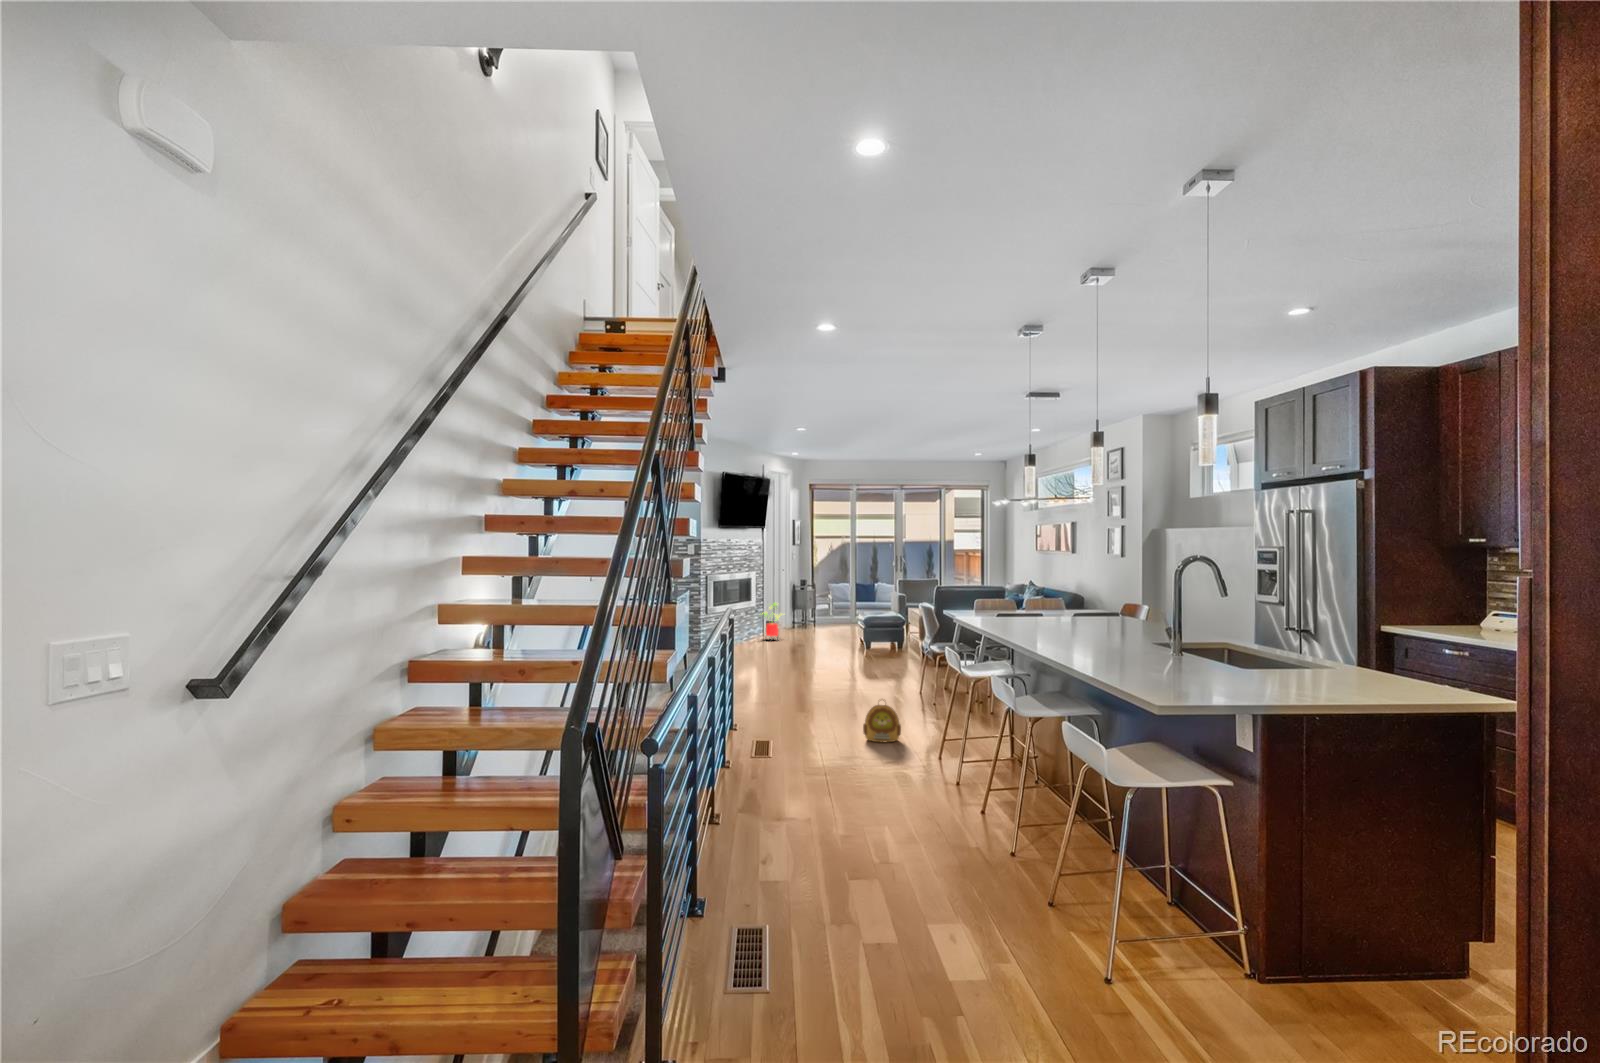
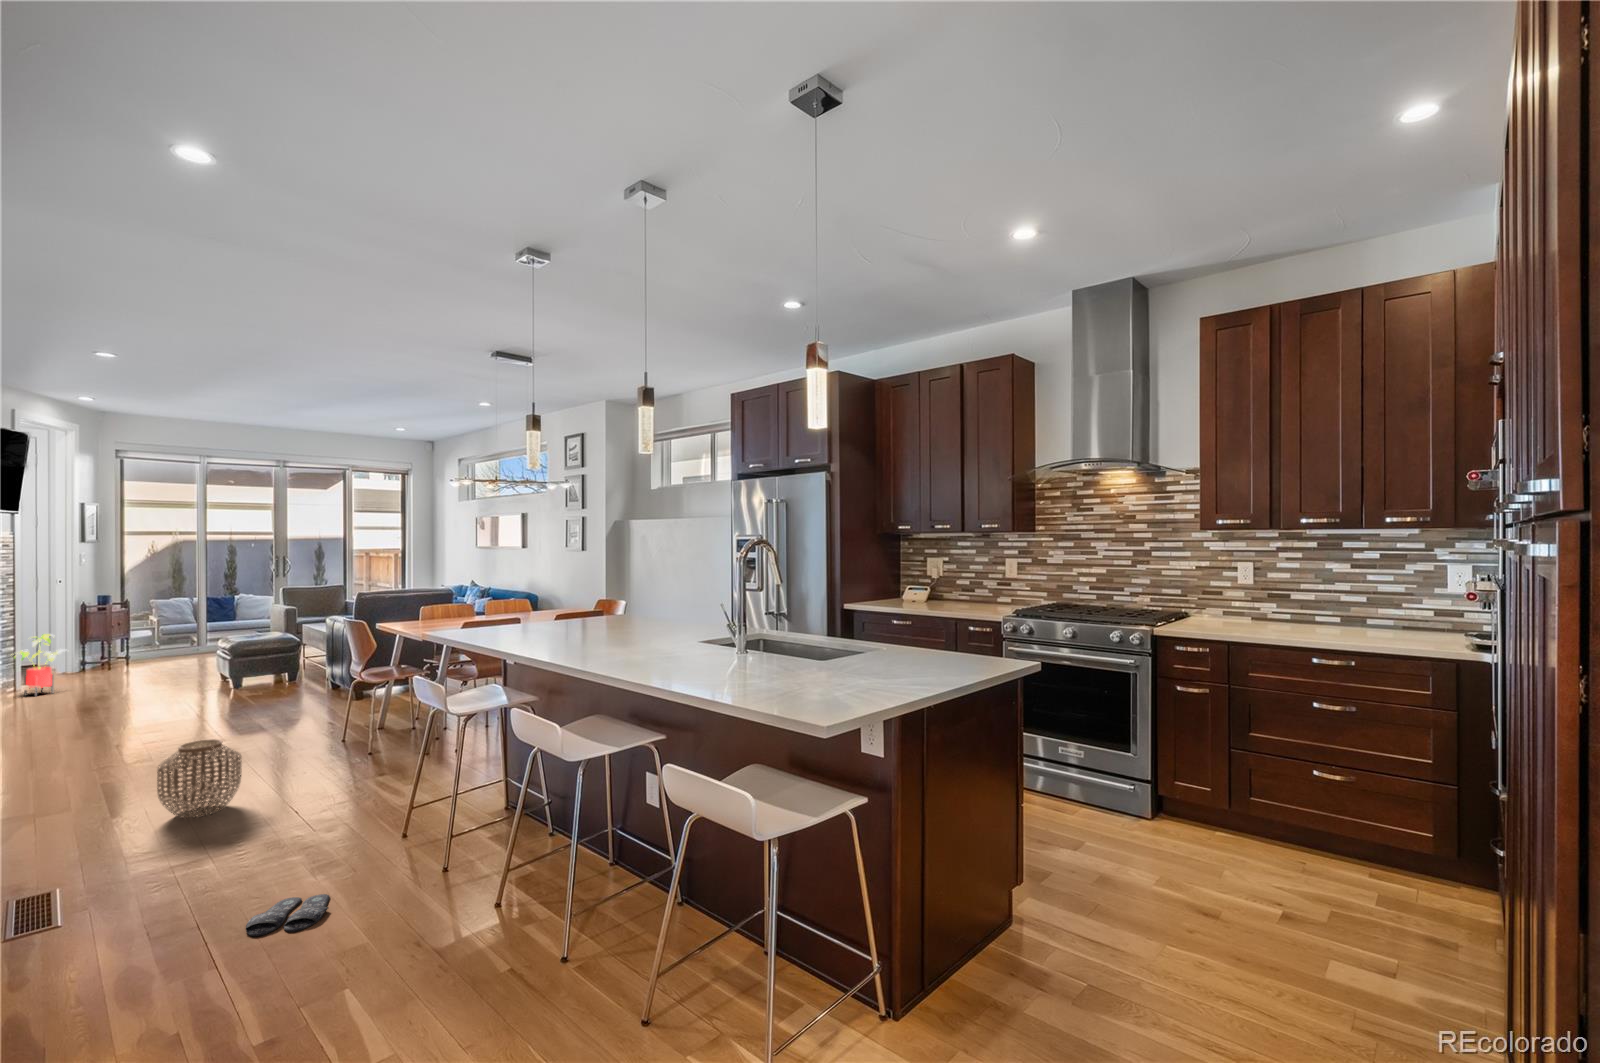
woven basket: none [810,678,851,726] -> present [157,739,242,818]
backpack: present [863,704,901,742] -> none [272,758,339,825]
slippers: none [835,780,880,798] -> present [246,894,330,936]

